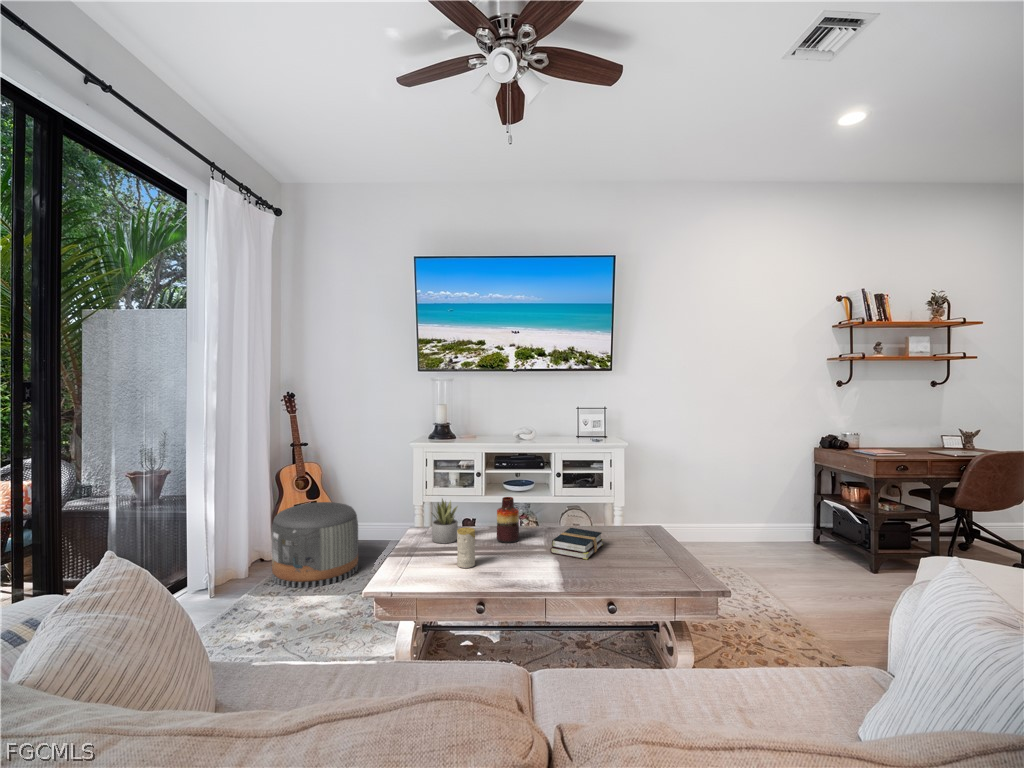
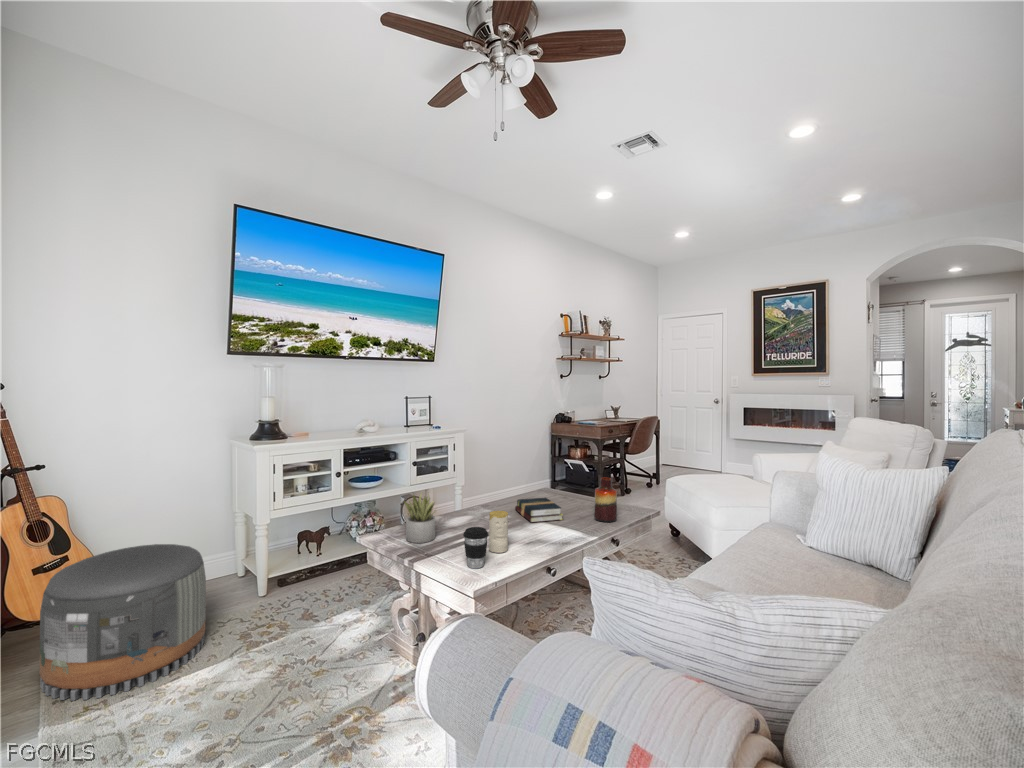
vase: present [497,497,519,543] -> present [595,477,617,522]
coffee cup: none [412,536,435,572] -> present [463,527,488,568]

